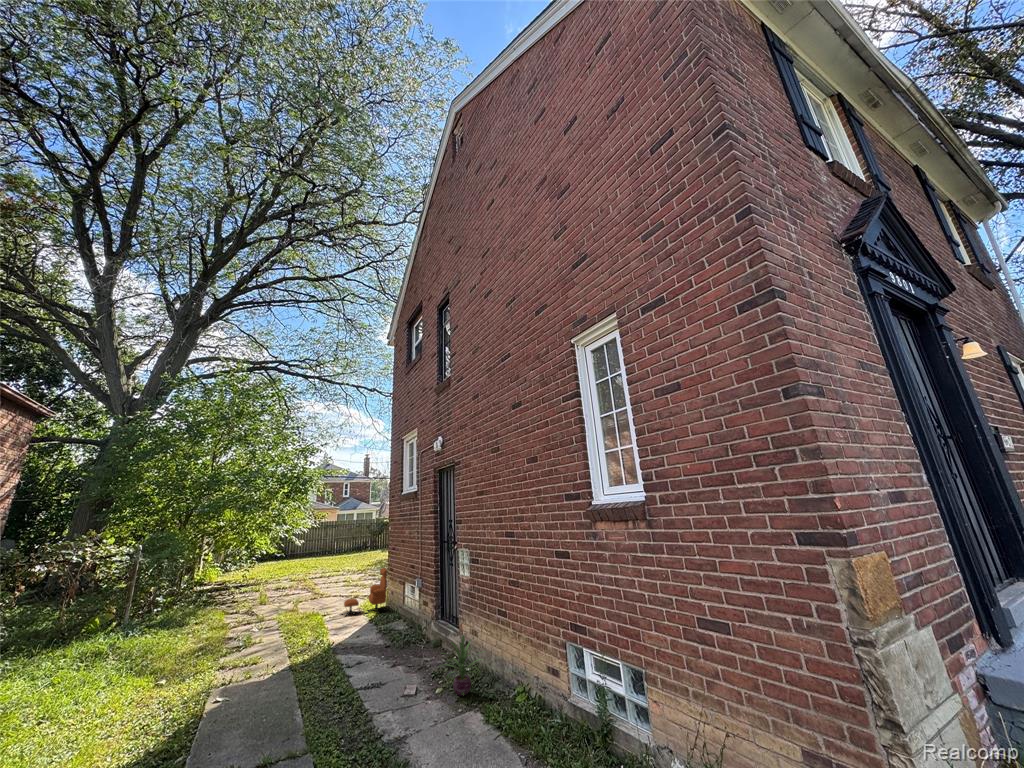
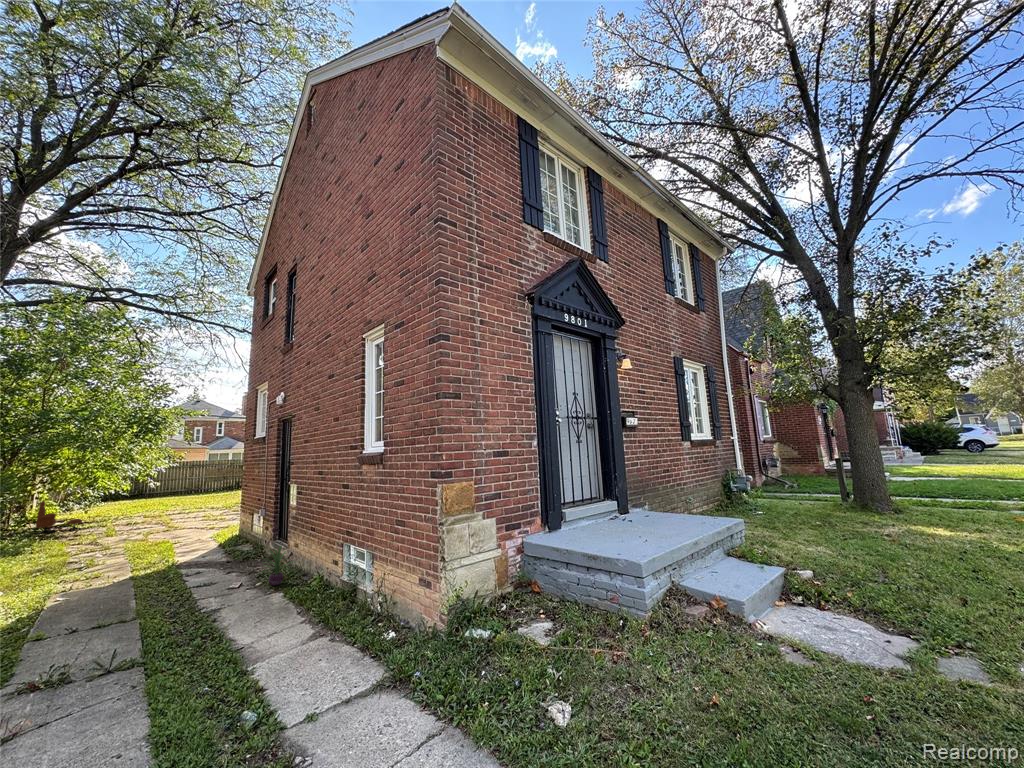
lounge chair: present [340,568,388,617] -> present [33,501,82,535]

